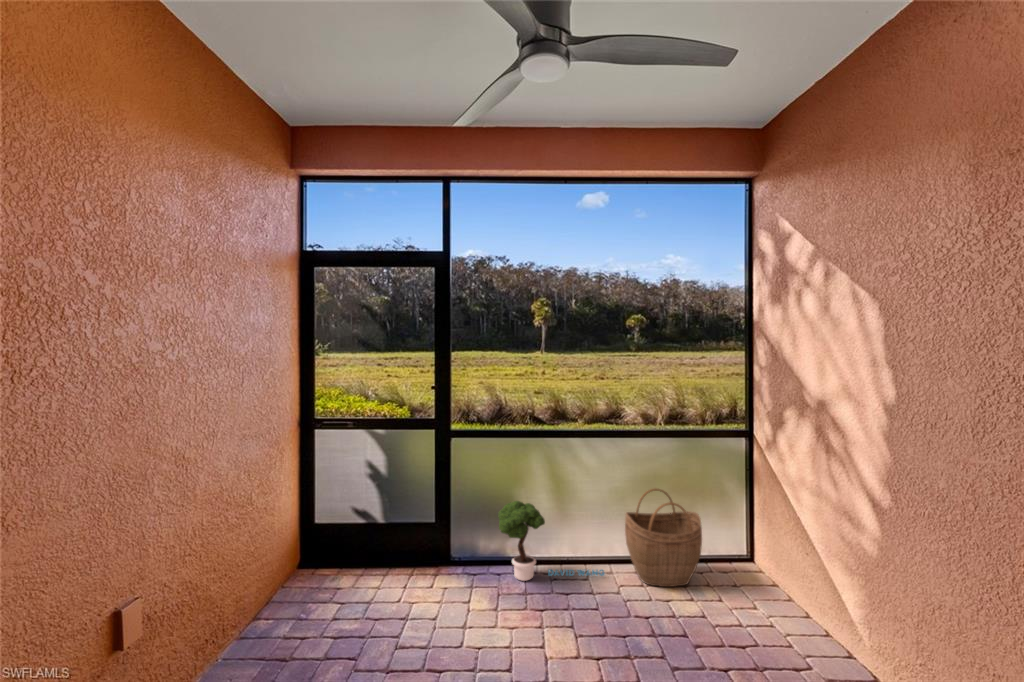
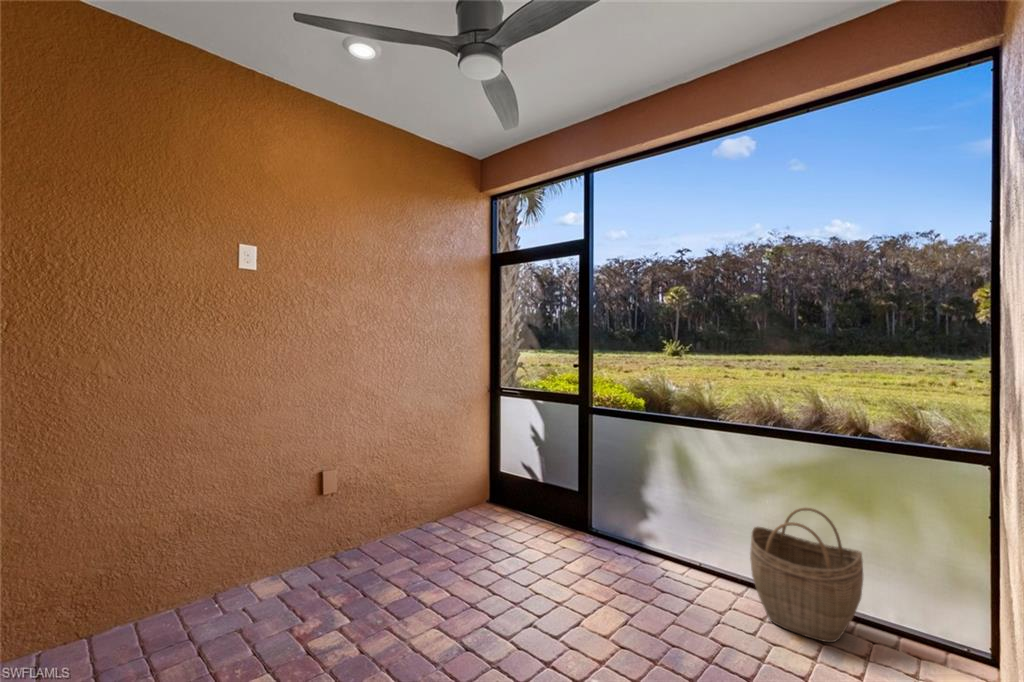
potted tree: present [498,501,605,581] -> none [608,483,725,593]

